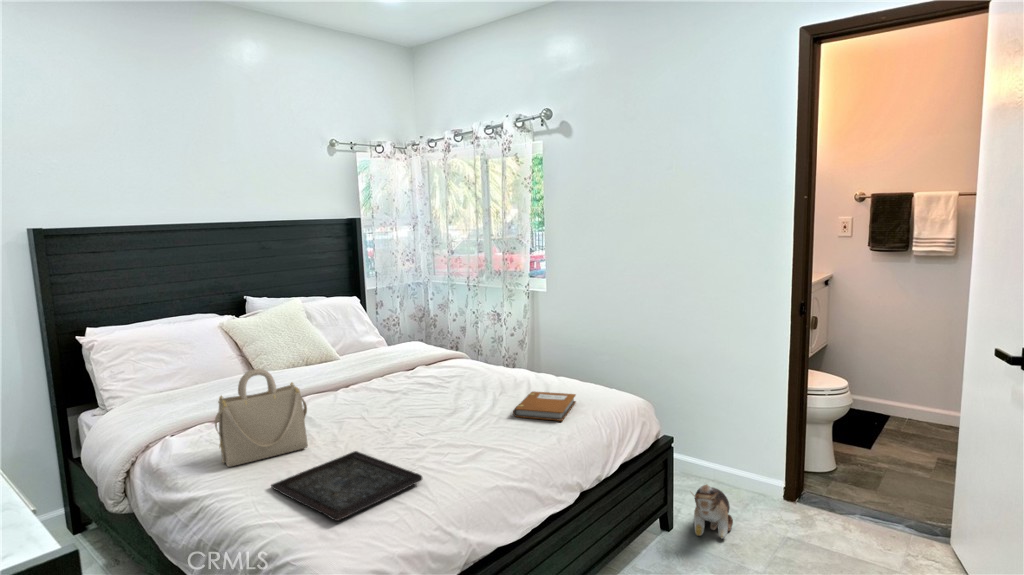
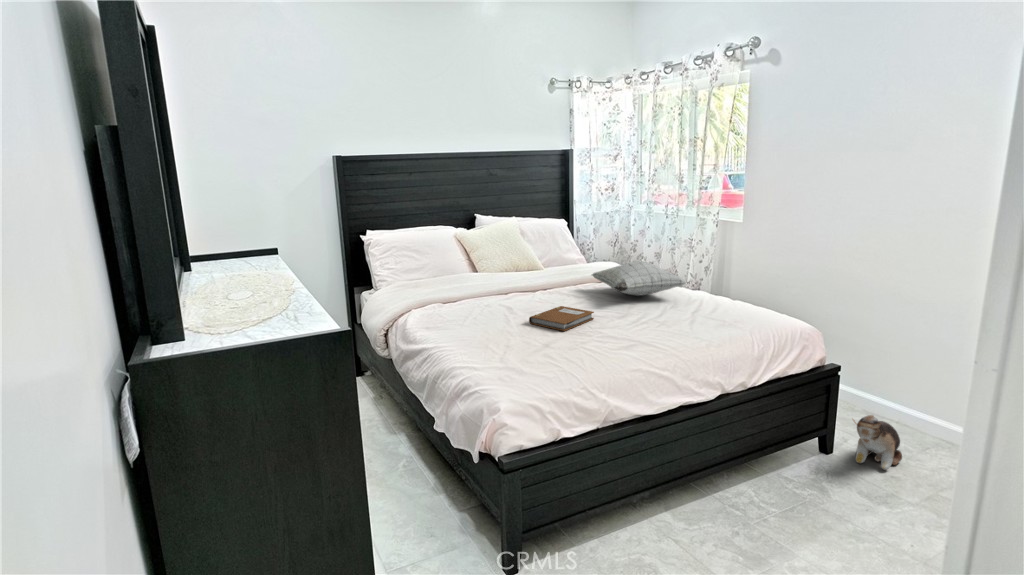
pillow: none [400,344,510,383] -> present [592,261,686,296]
handbag: present [215,369,308,467] -> none [442,263,508,333]
notebook: present [513,391,576,421] -> present [529,306,594,331]
tray: present [271,451,422,521] -> none [476,334,586,375]

